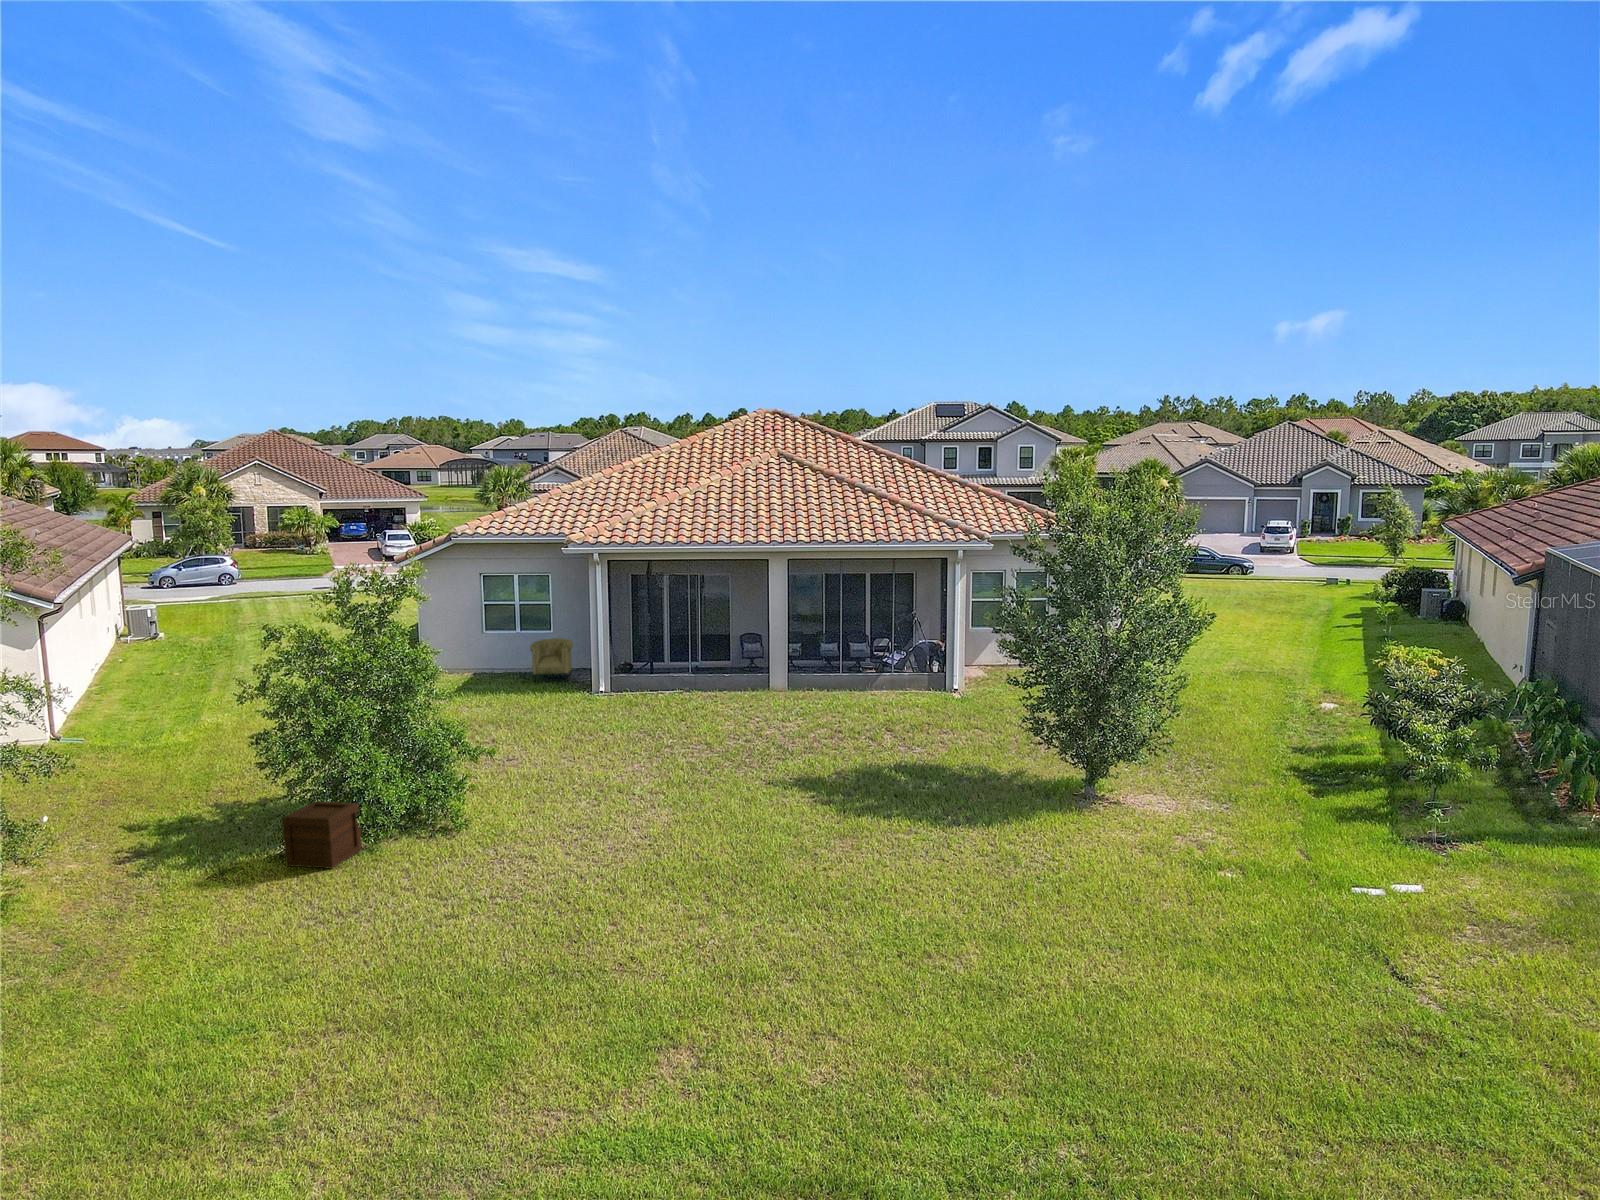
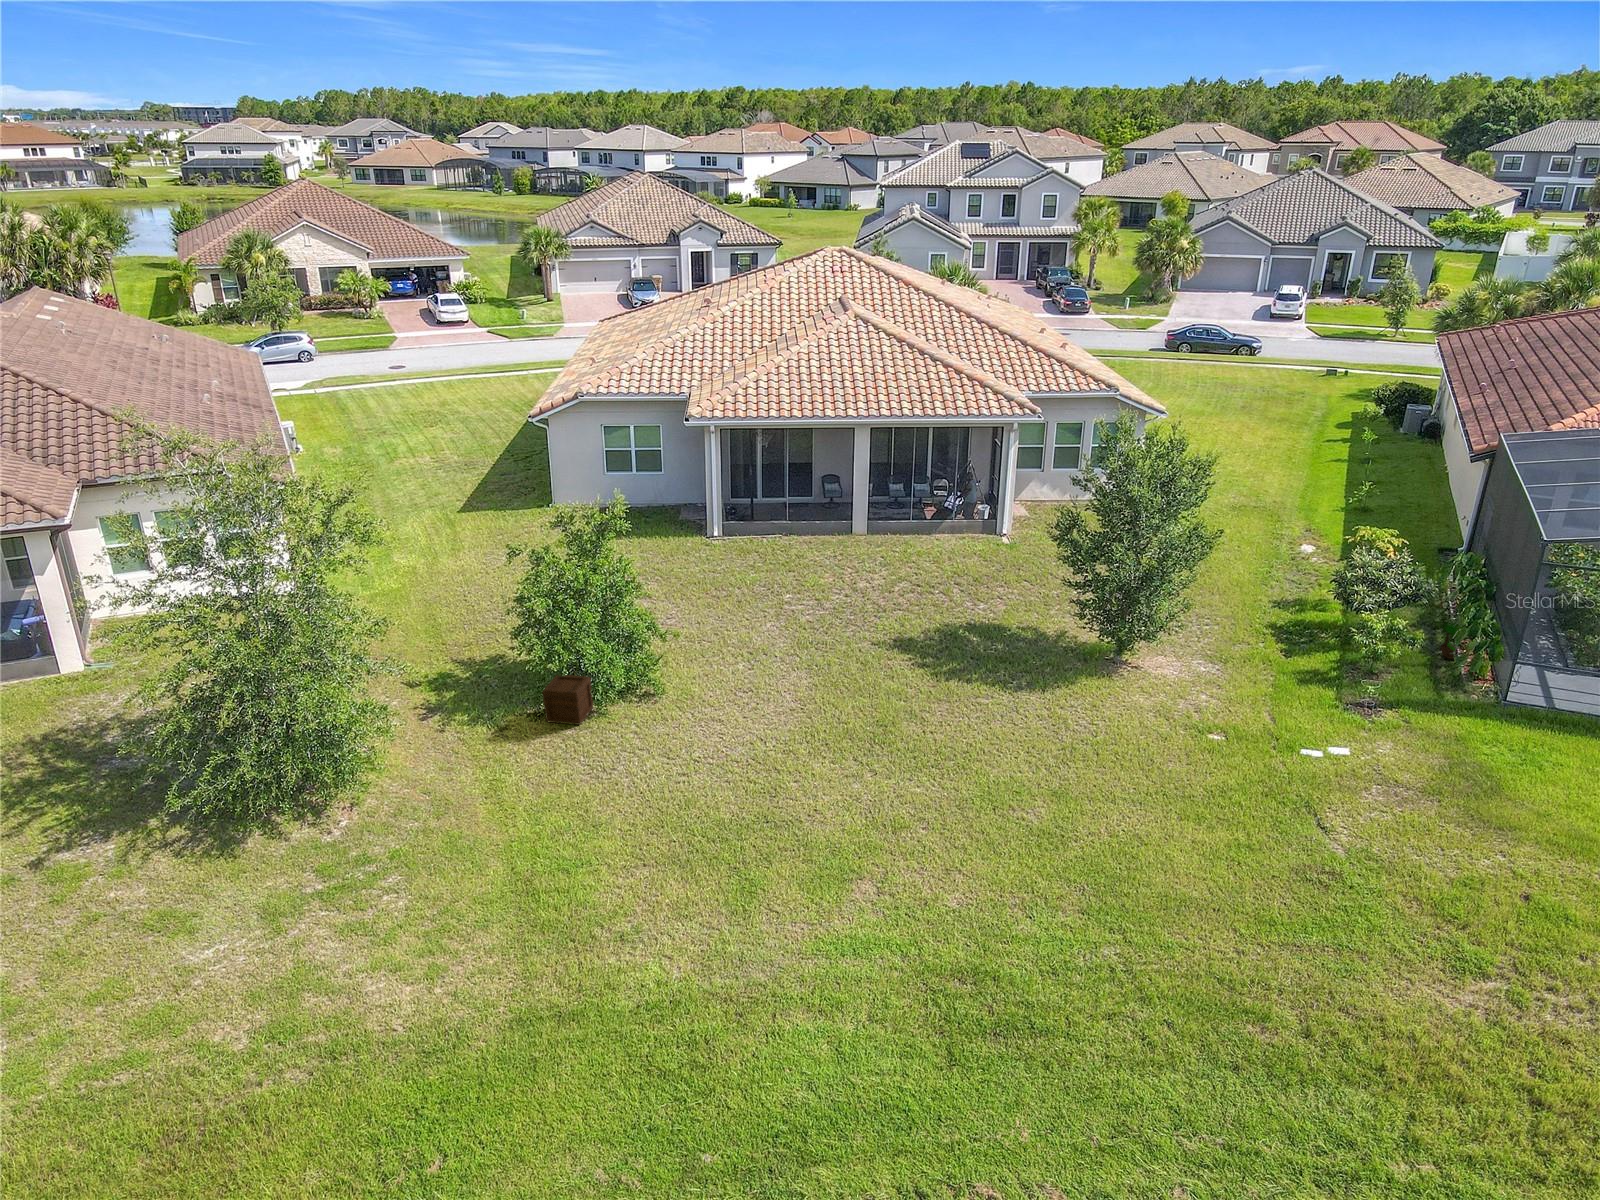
chair: present [530,638,573,681] -> none [649,480,684,519]
potted tree: none [1510,735,1554,795] -> present [1437,621,1462,659]

